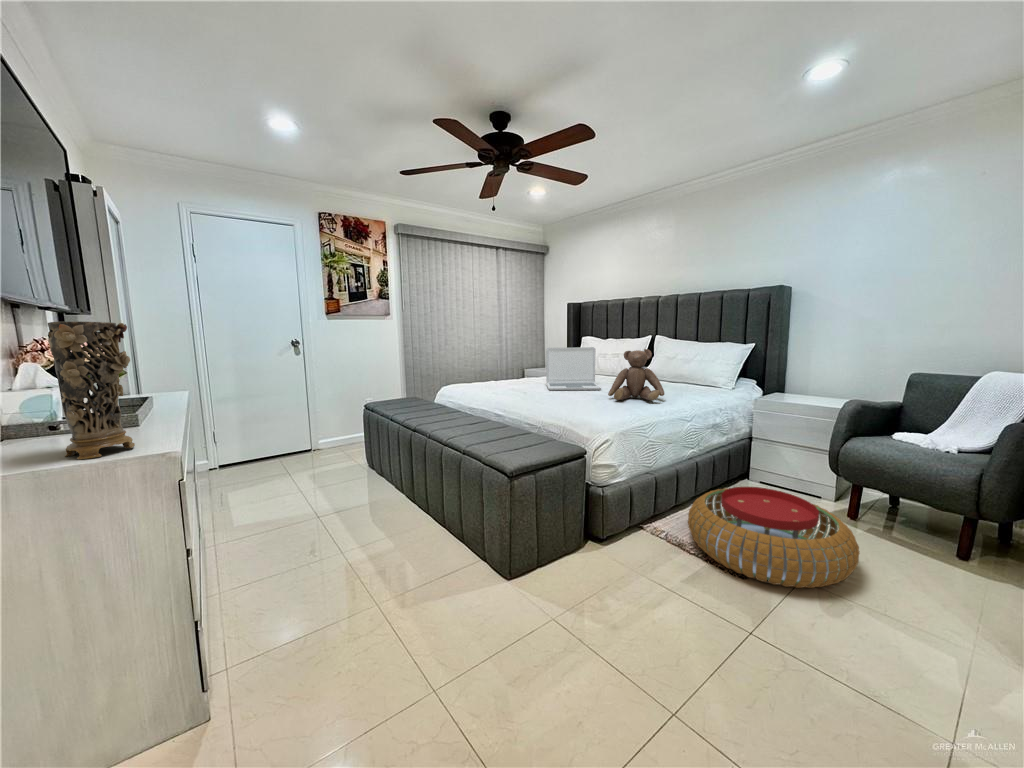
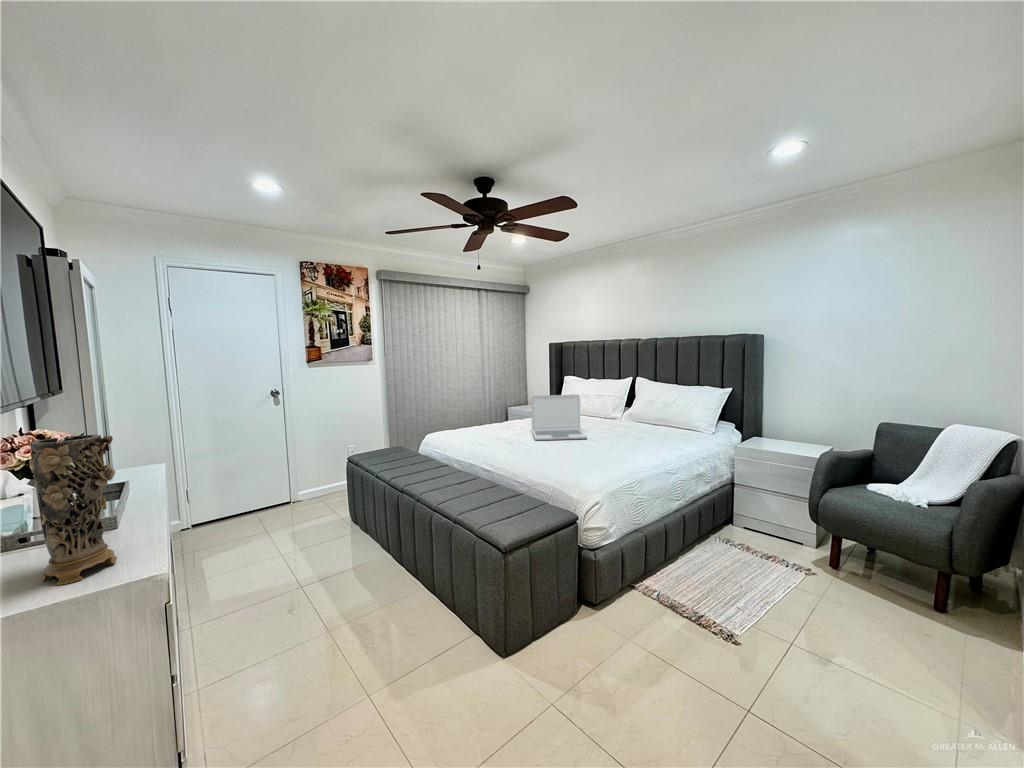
teddy bear: present [608,349,664,400] -> none [594,402,650,454]
pouf: present [688,487,860,588] -> none [678,543,845,654]

